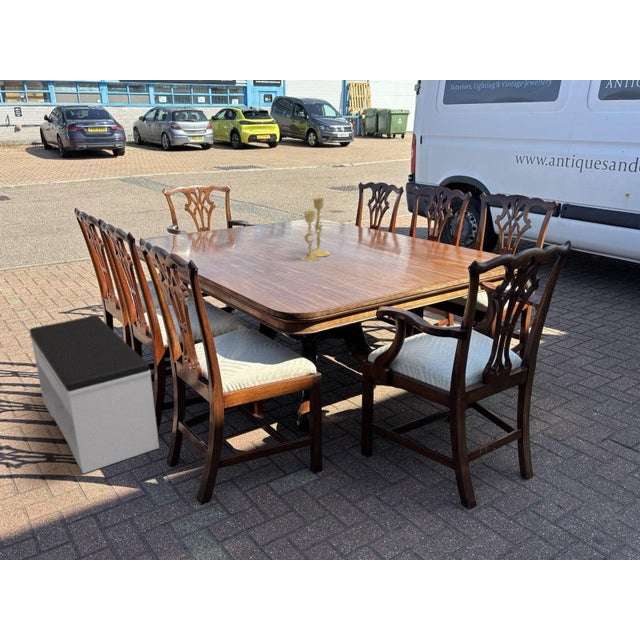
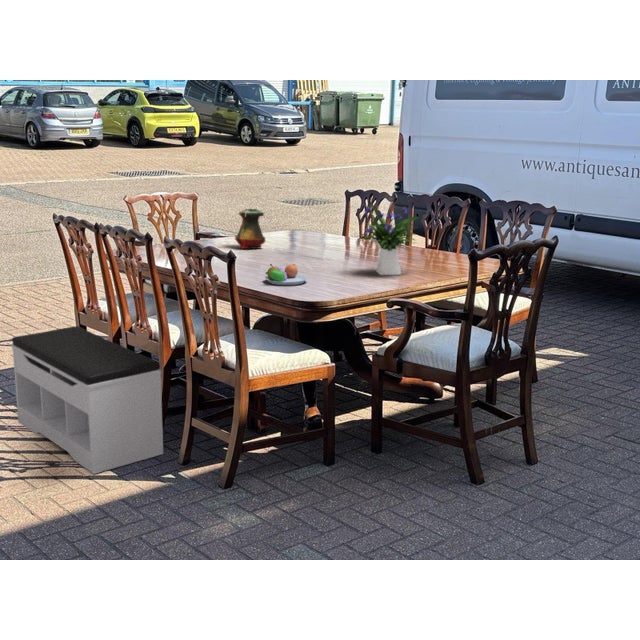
candlestick: present [301,198,330,262] -> none [298,201,327,267]
flower arrangement: none [350,201,419,273] -> present [360,203,421,275]
vase: none [252,203,279,240] -> present [235,209,265,249]
fruit bowl: none [256,263,301,287] -> present [265,264,308,285]

